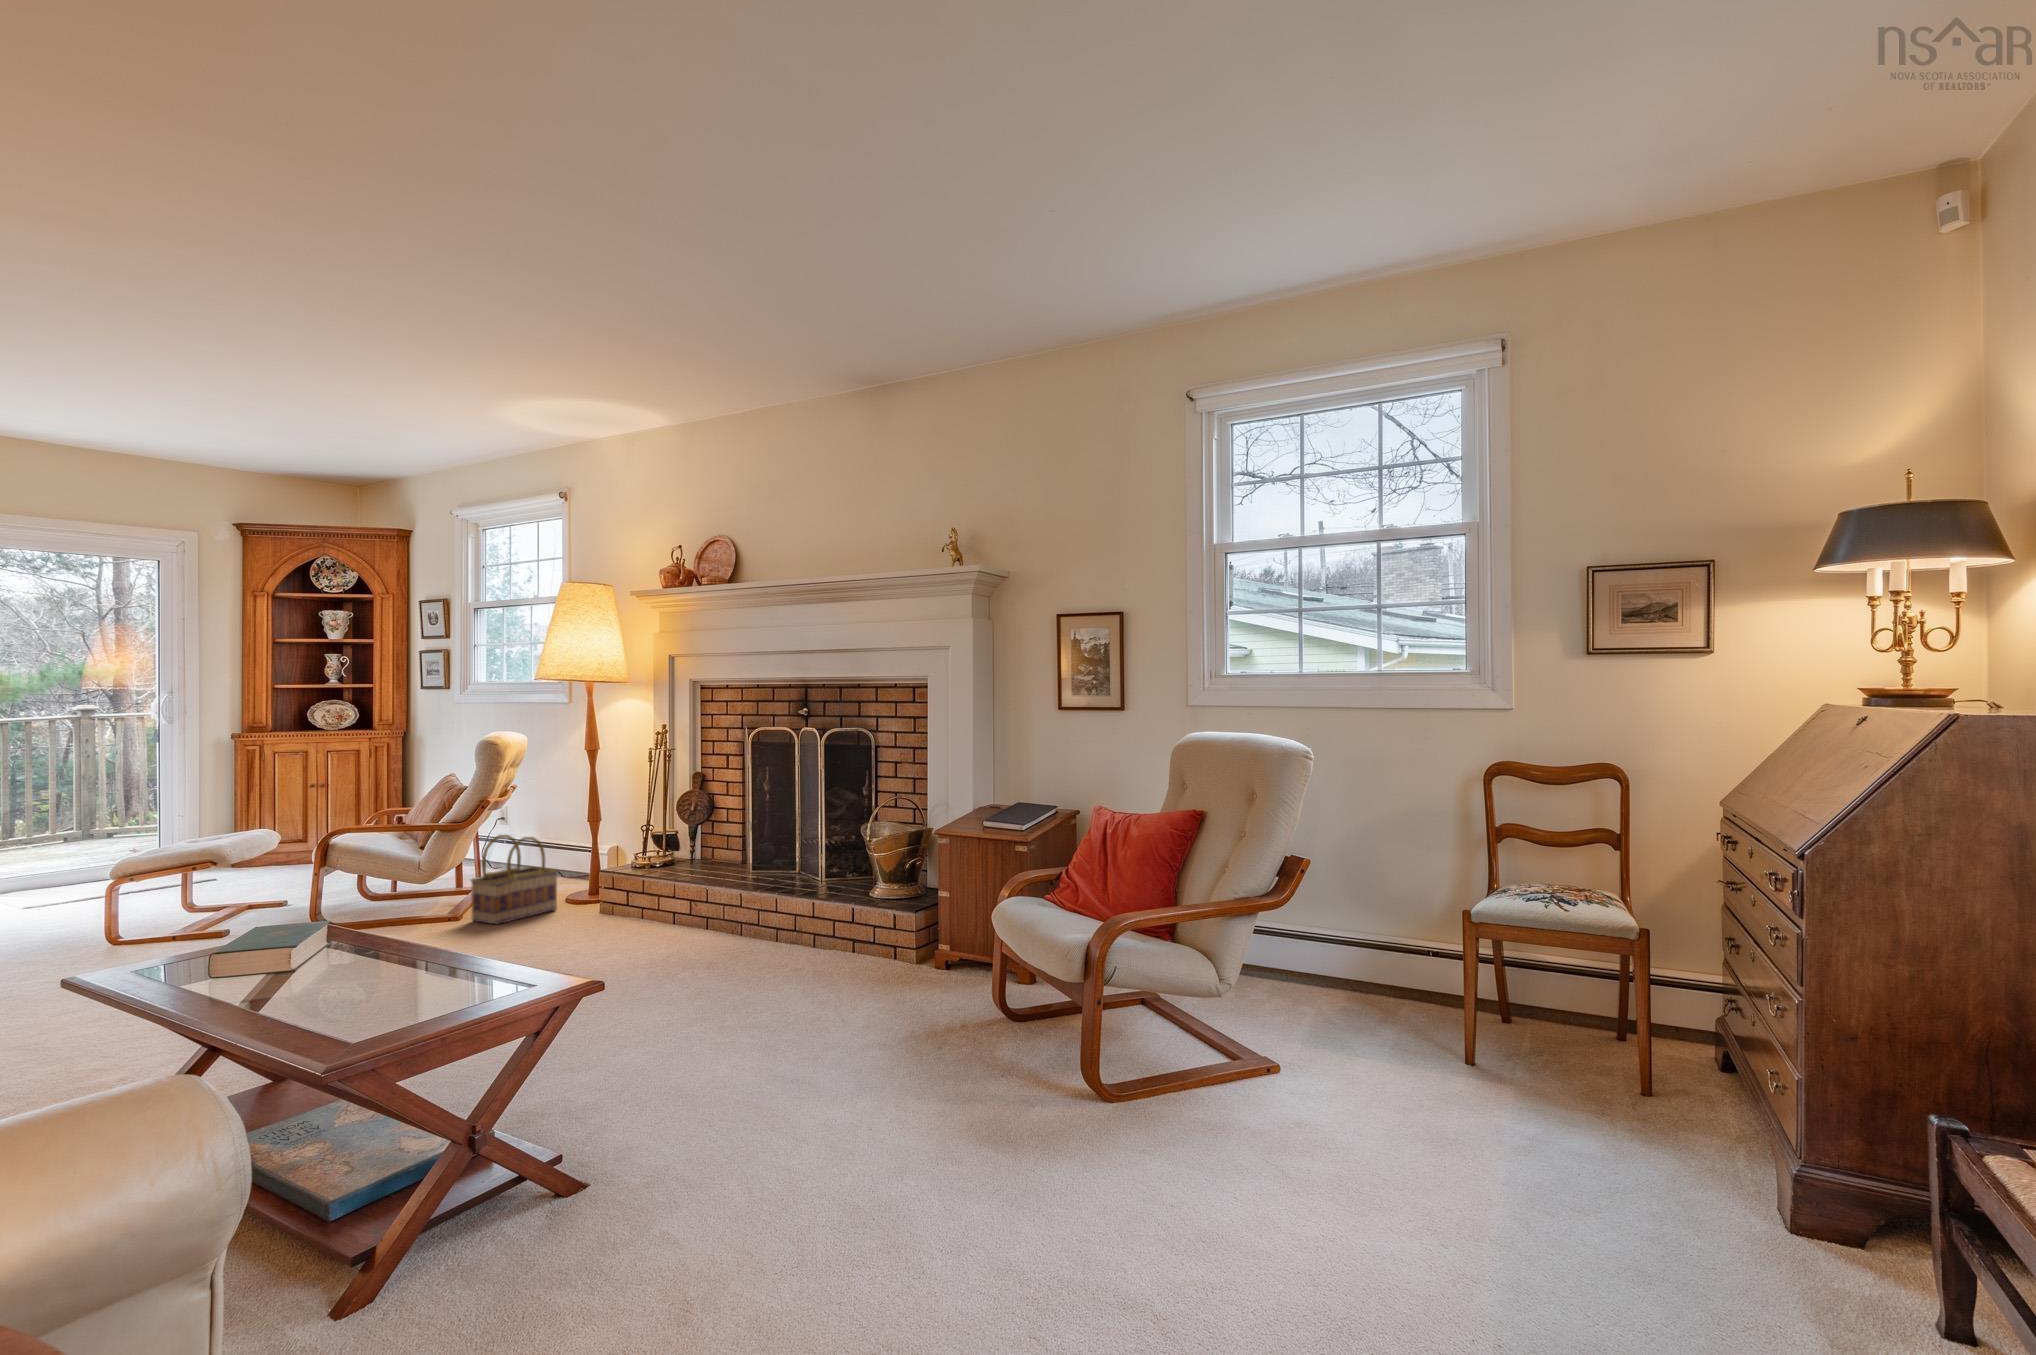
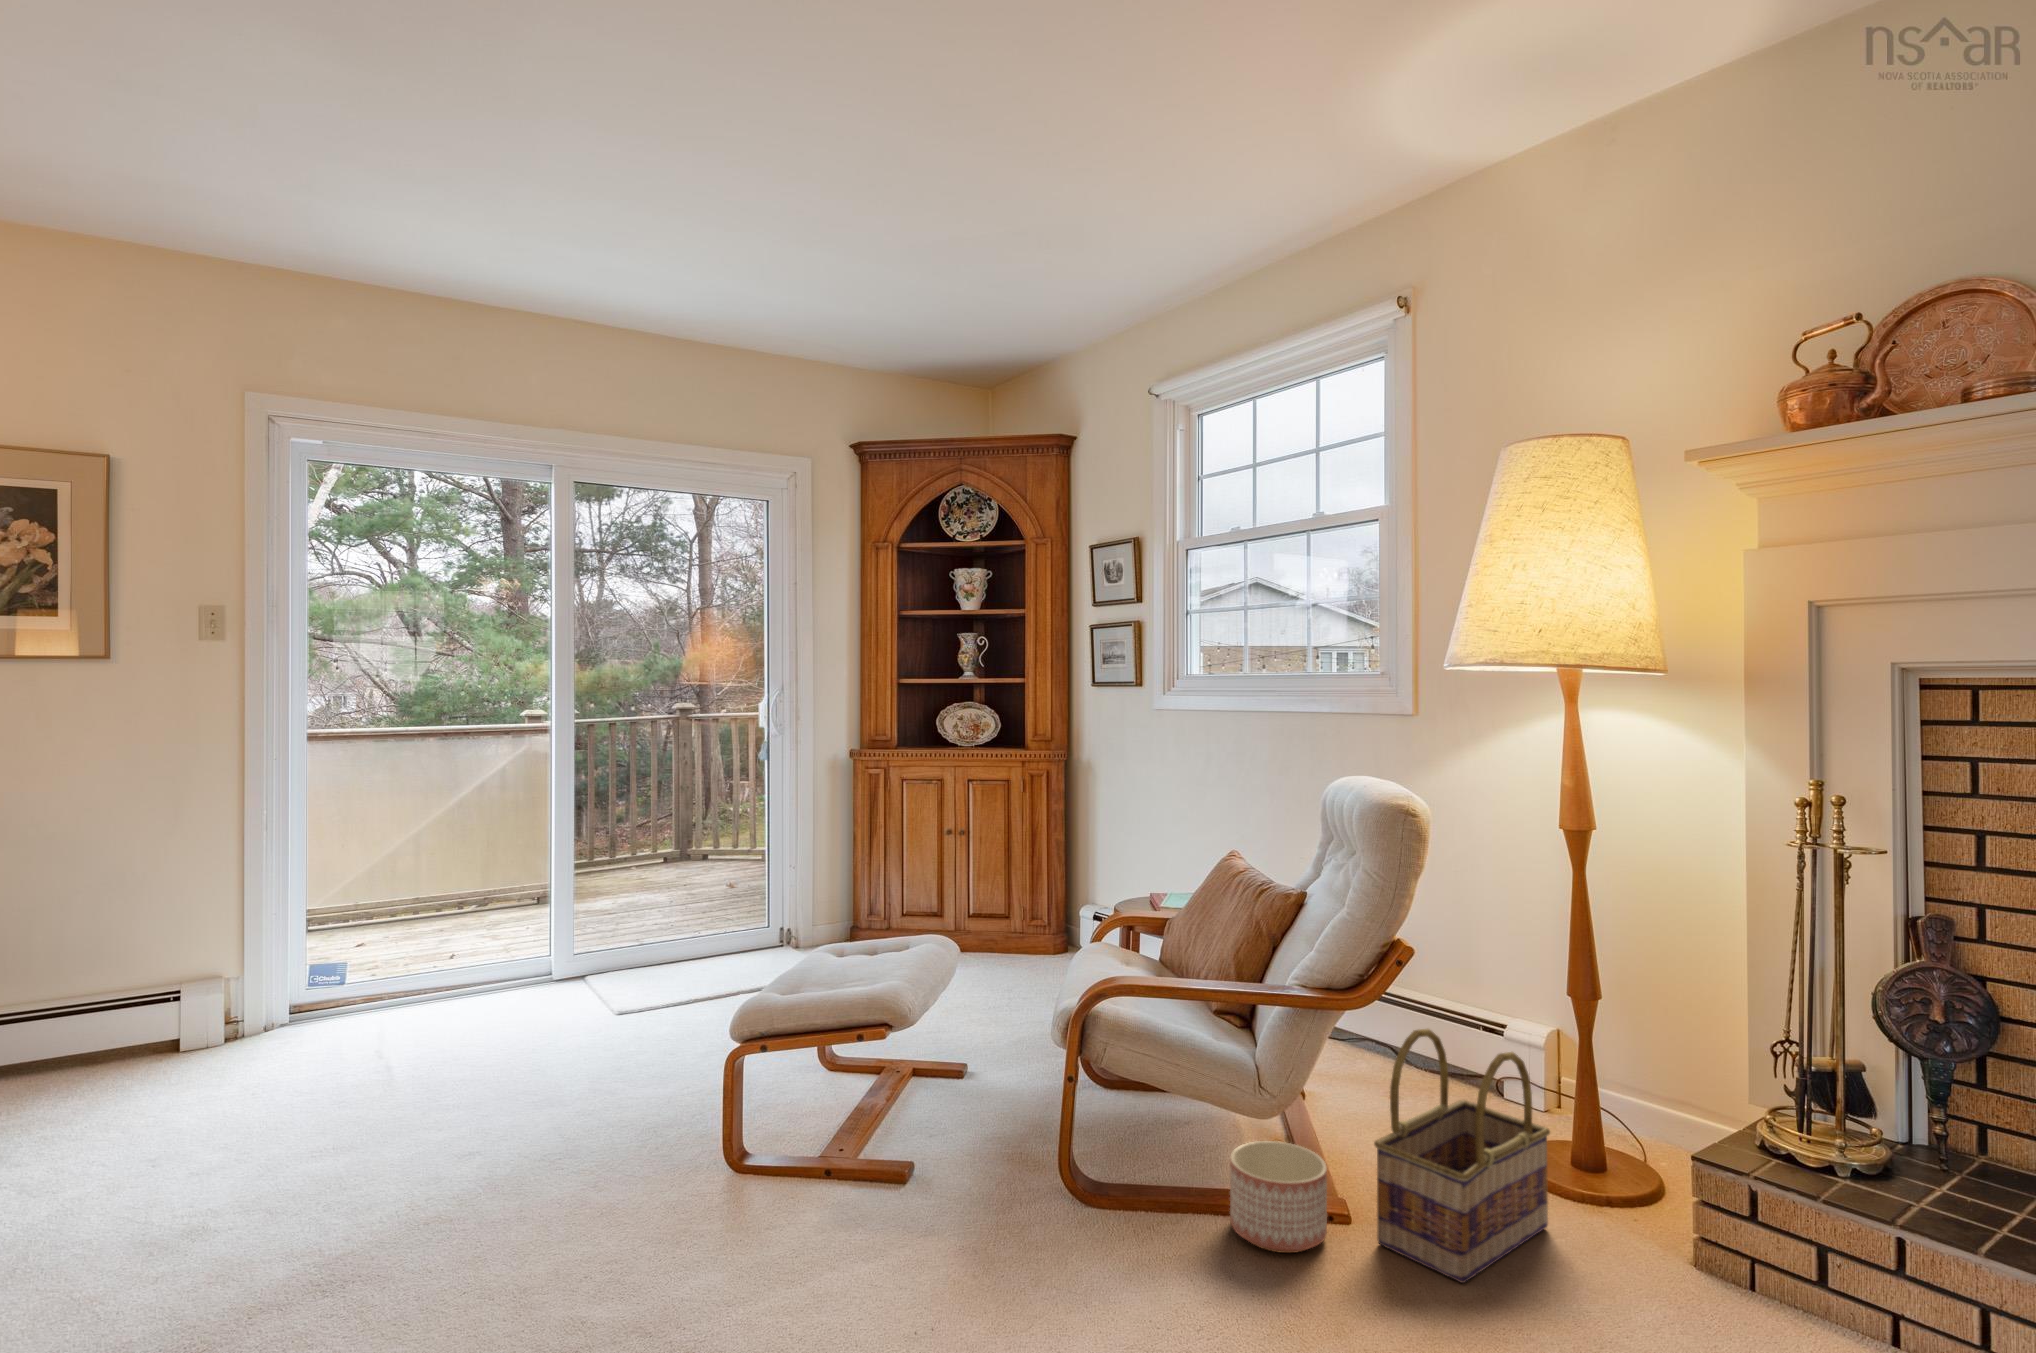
planter: none [403,889,450,928] -> present [1230,1141,1327,1253]

